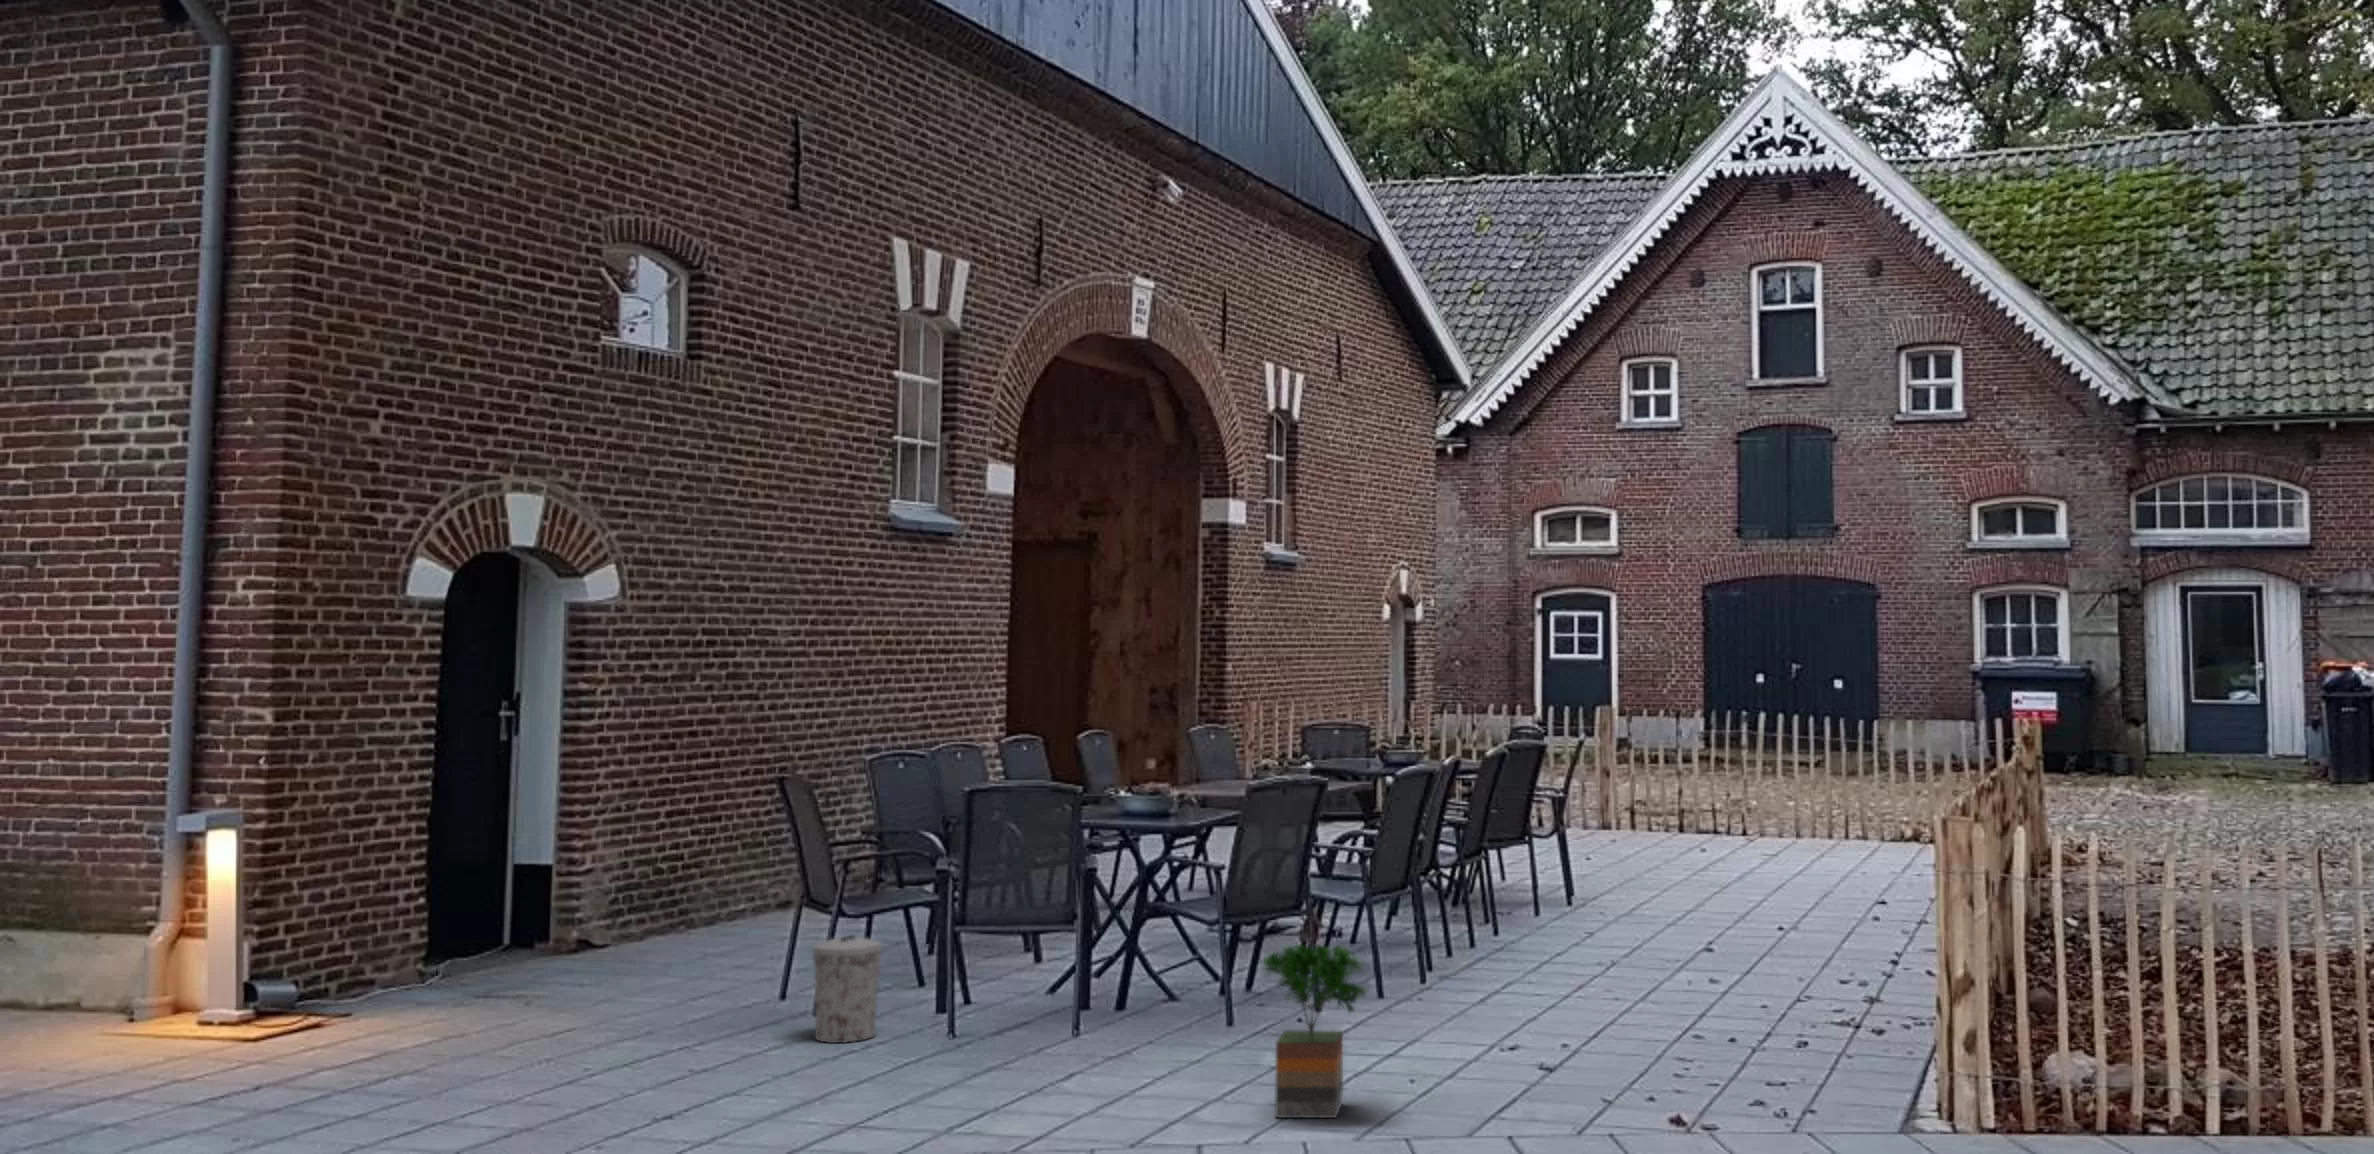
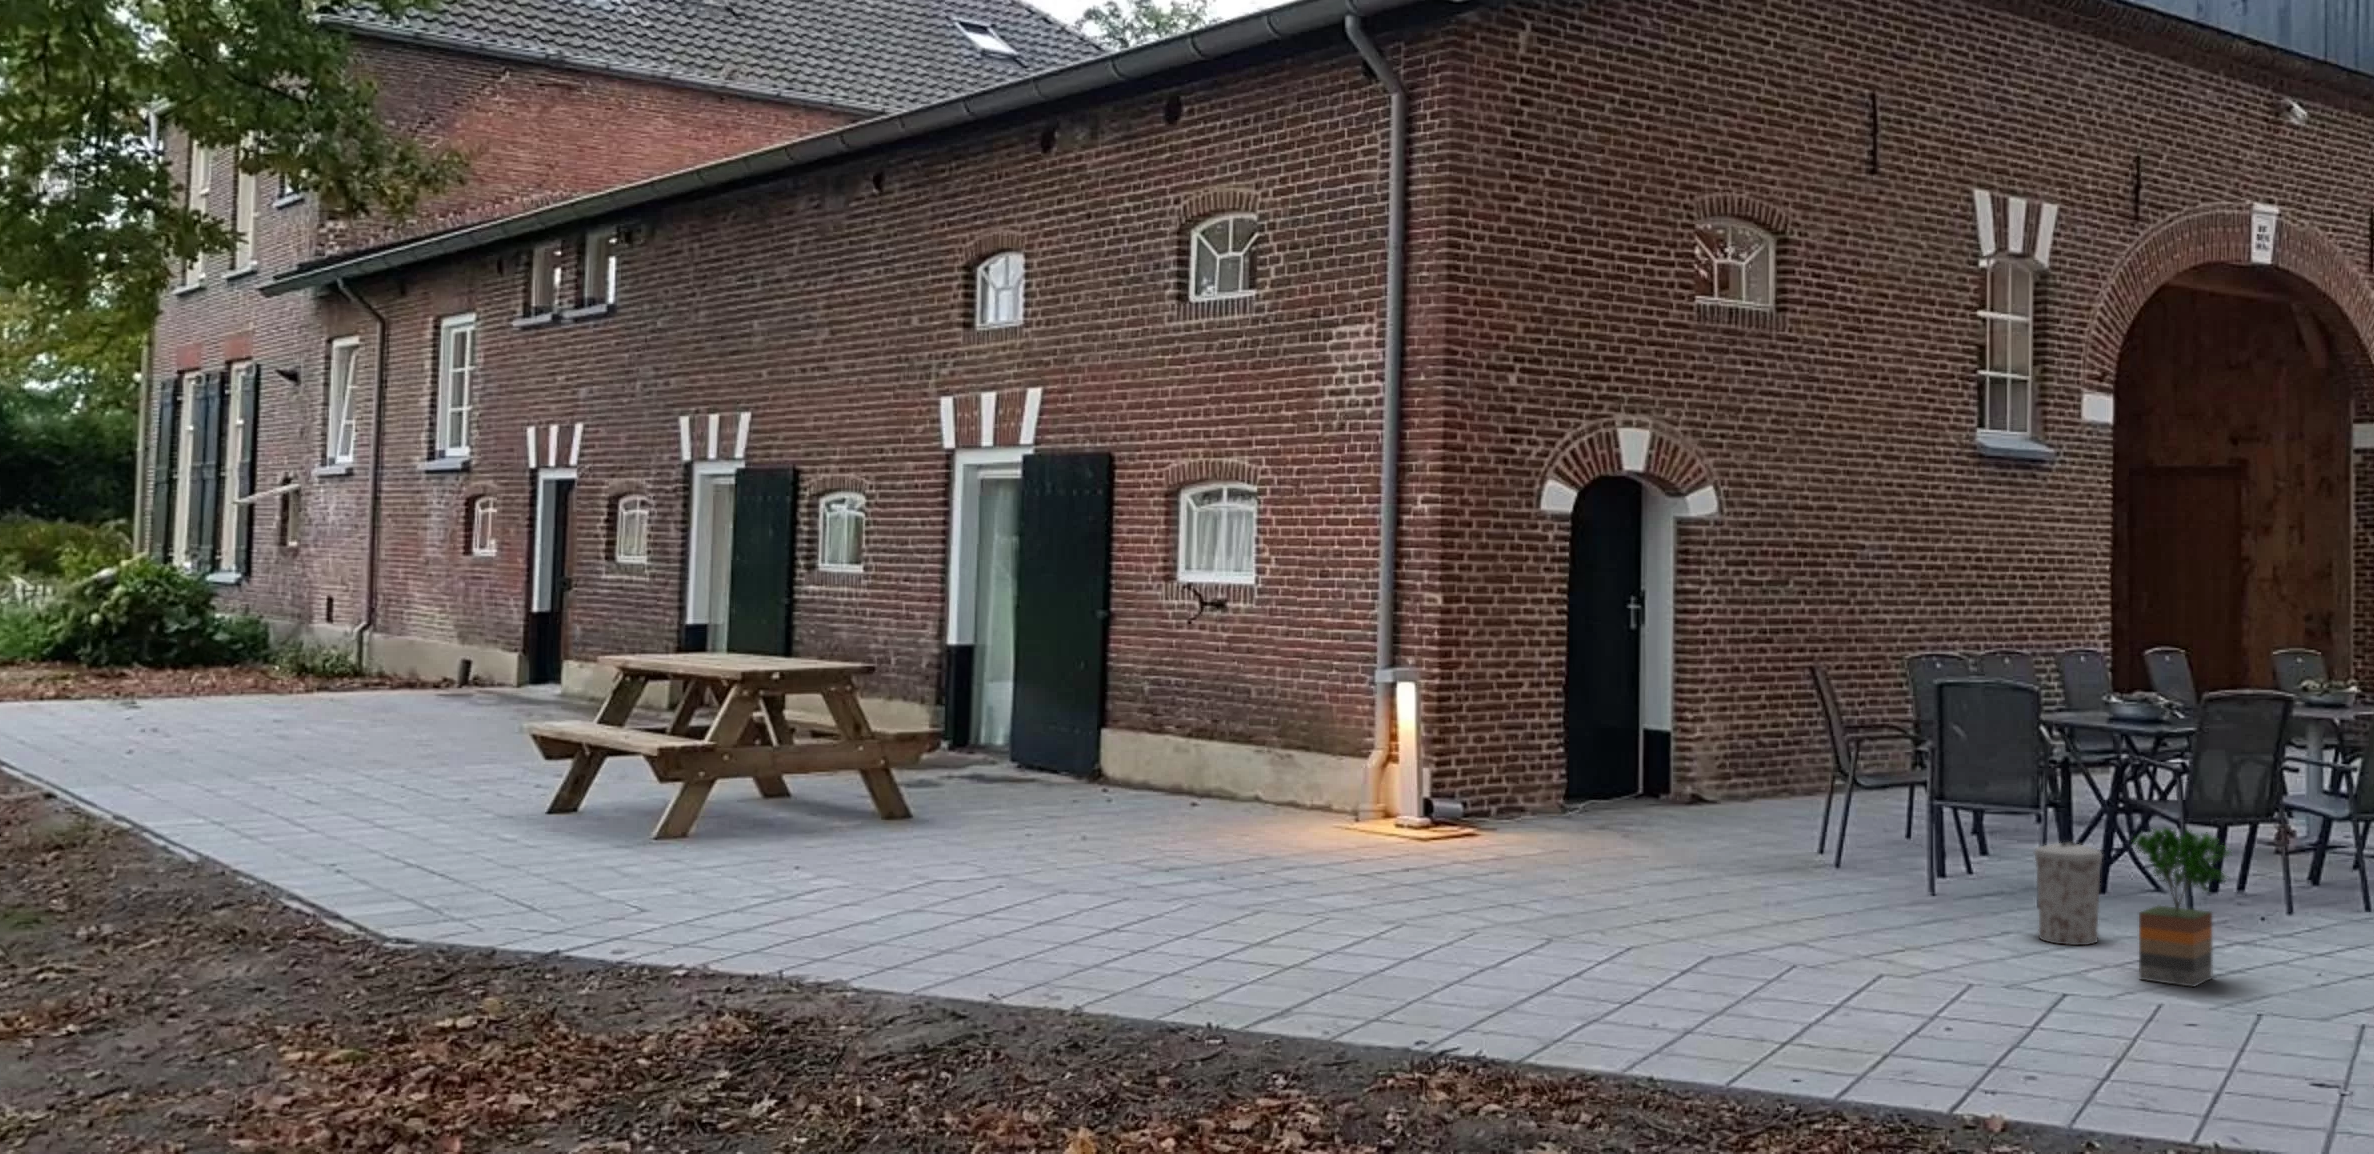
trash can: present [812,935,882,1043] -> present [2035,841,2102,945]

